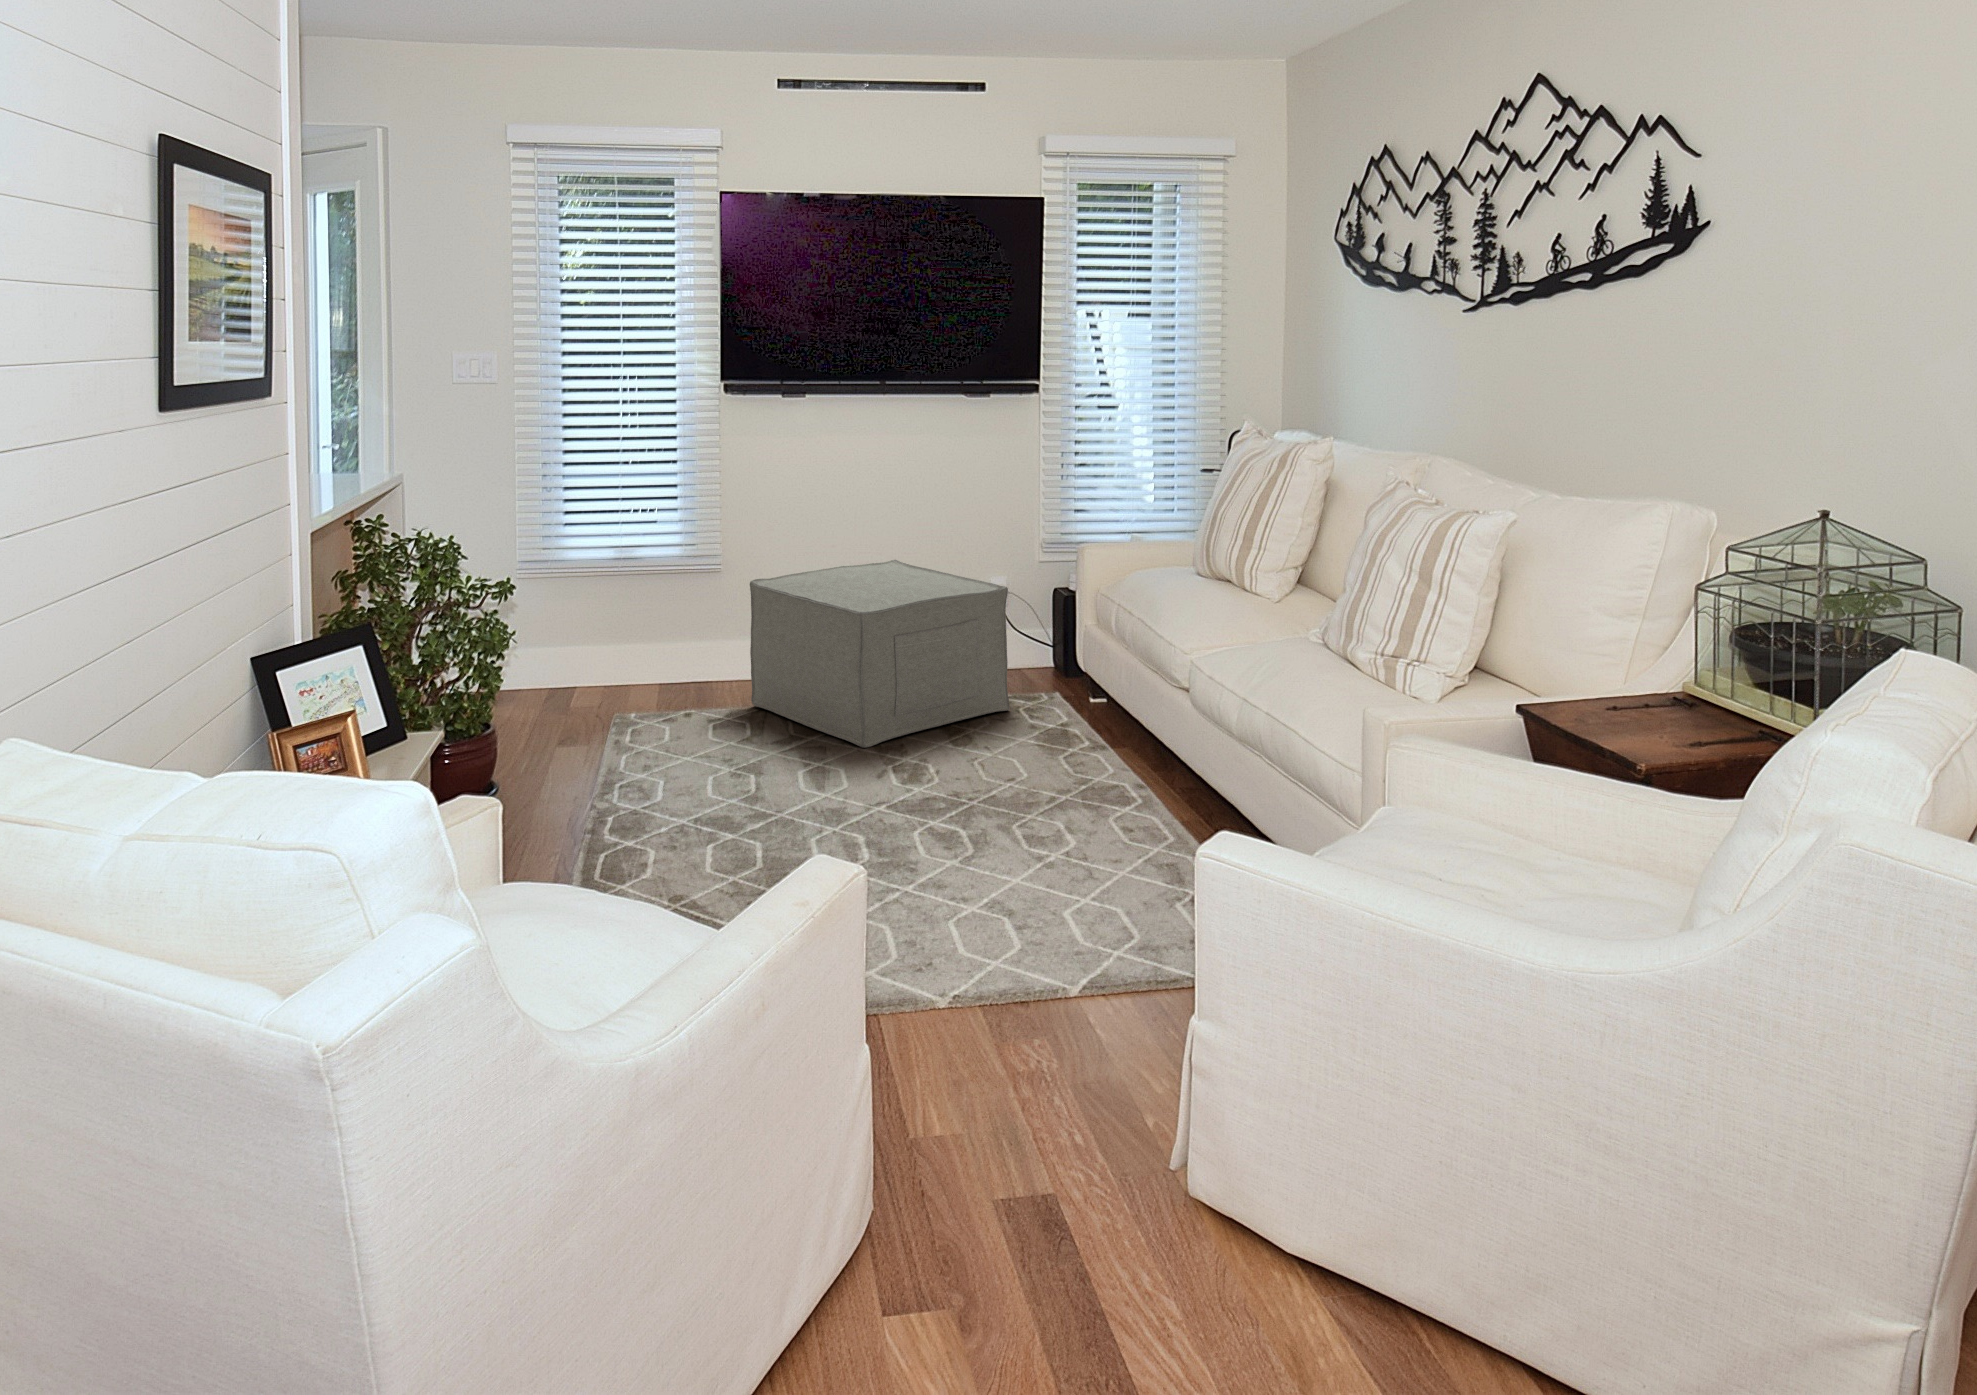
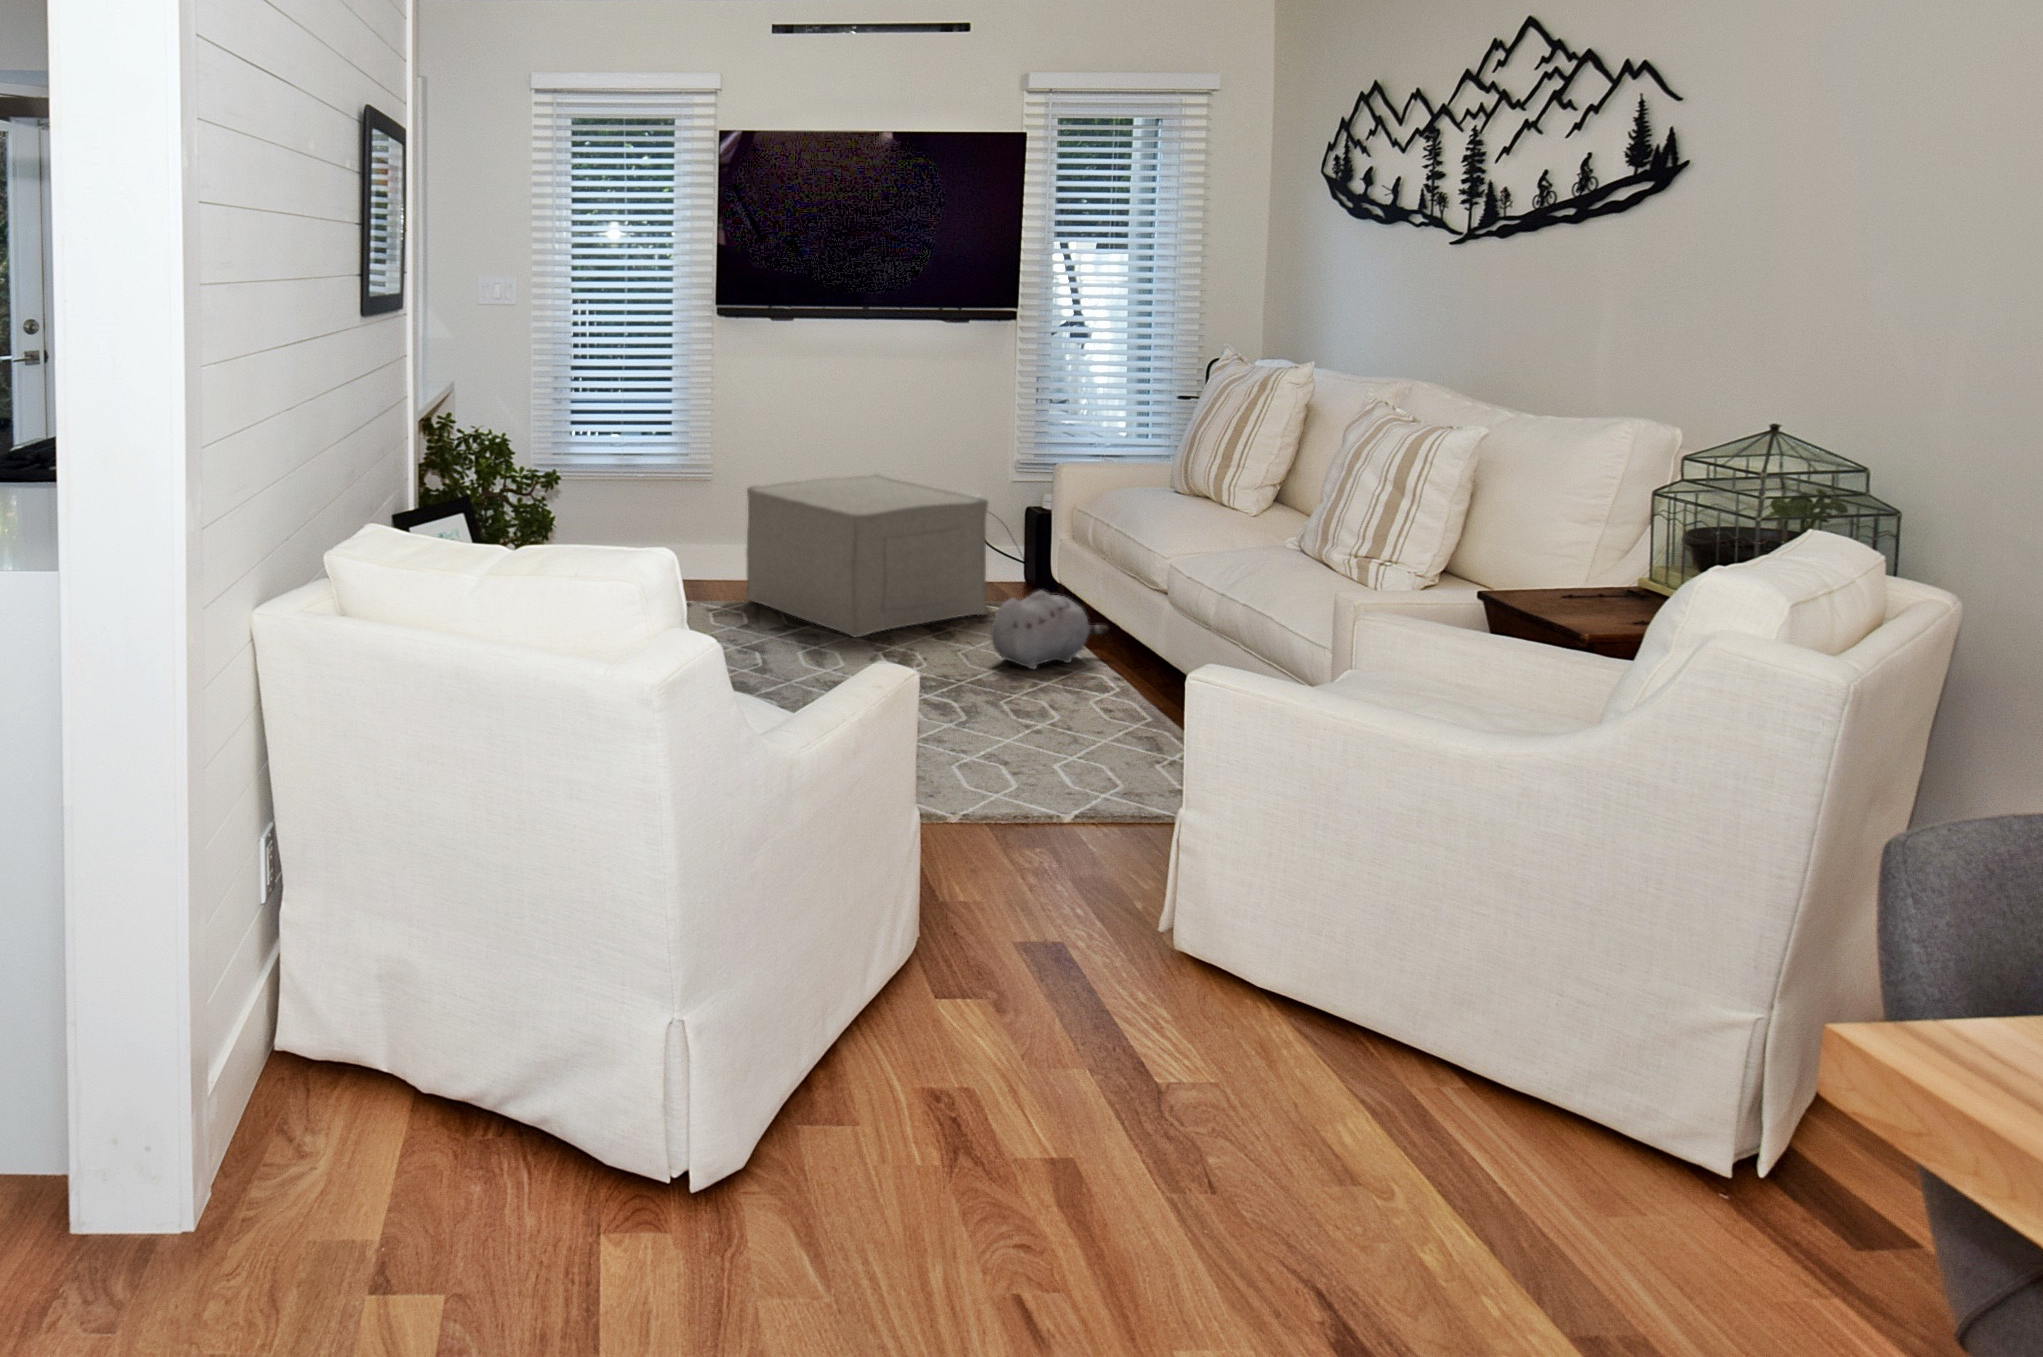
plush toy: none [1007,691,1132,779] -> present [991,591,1108,669]

